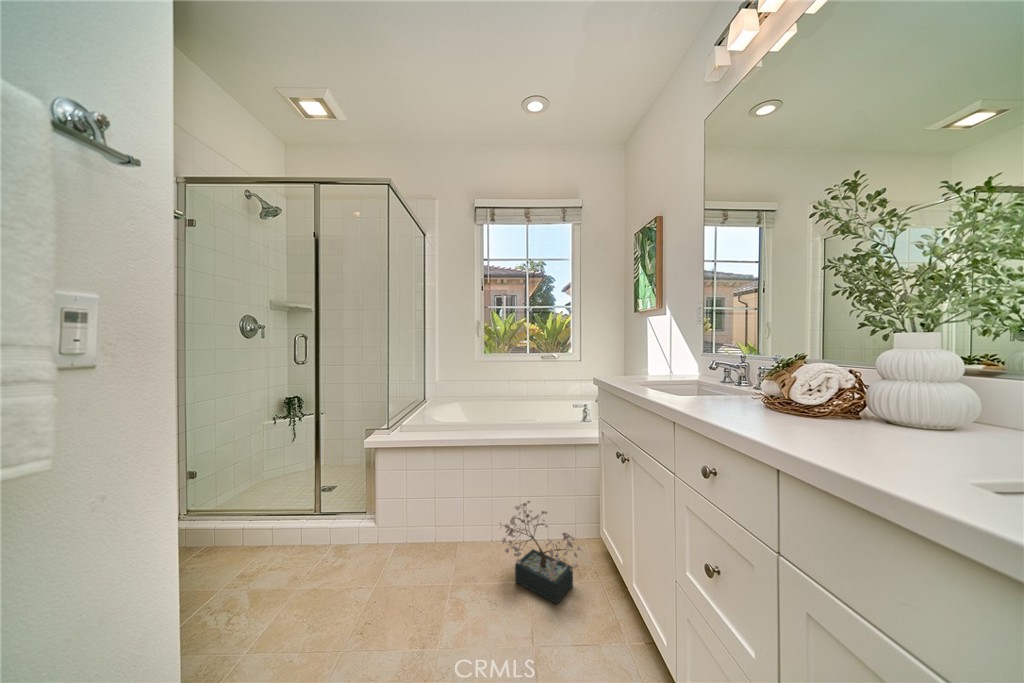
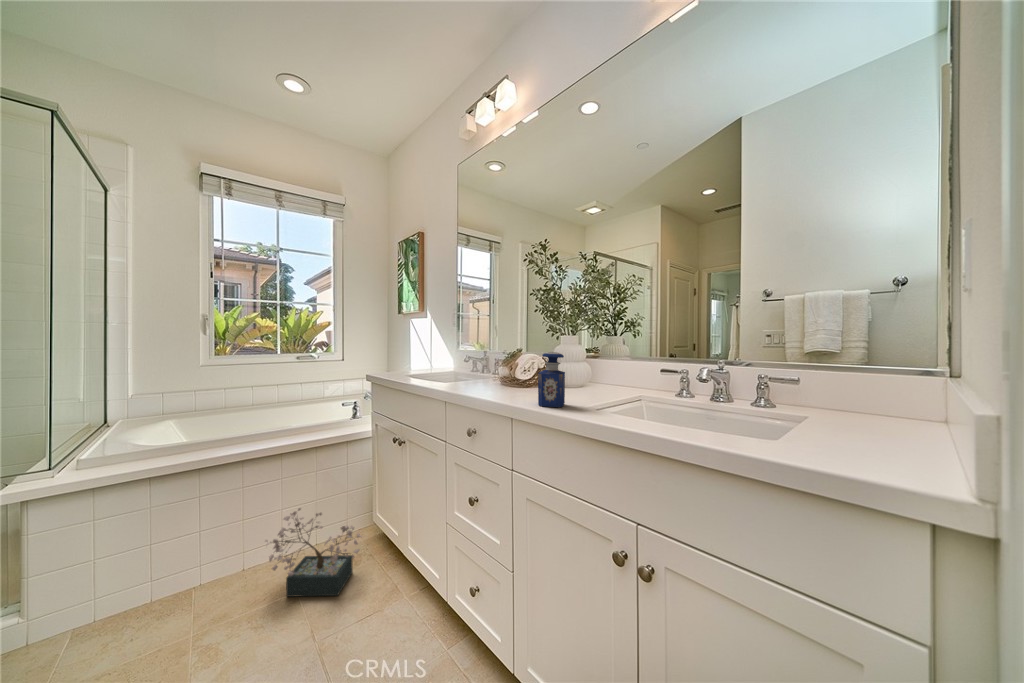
perfume bottle: none [833,361,904,467] -> present [538,352,565,407]

